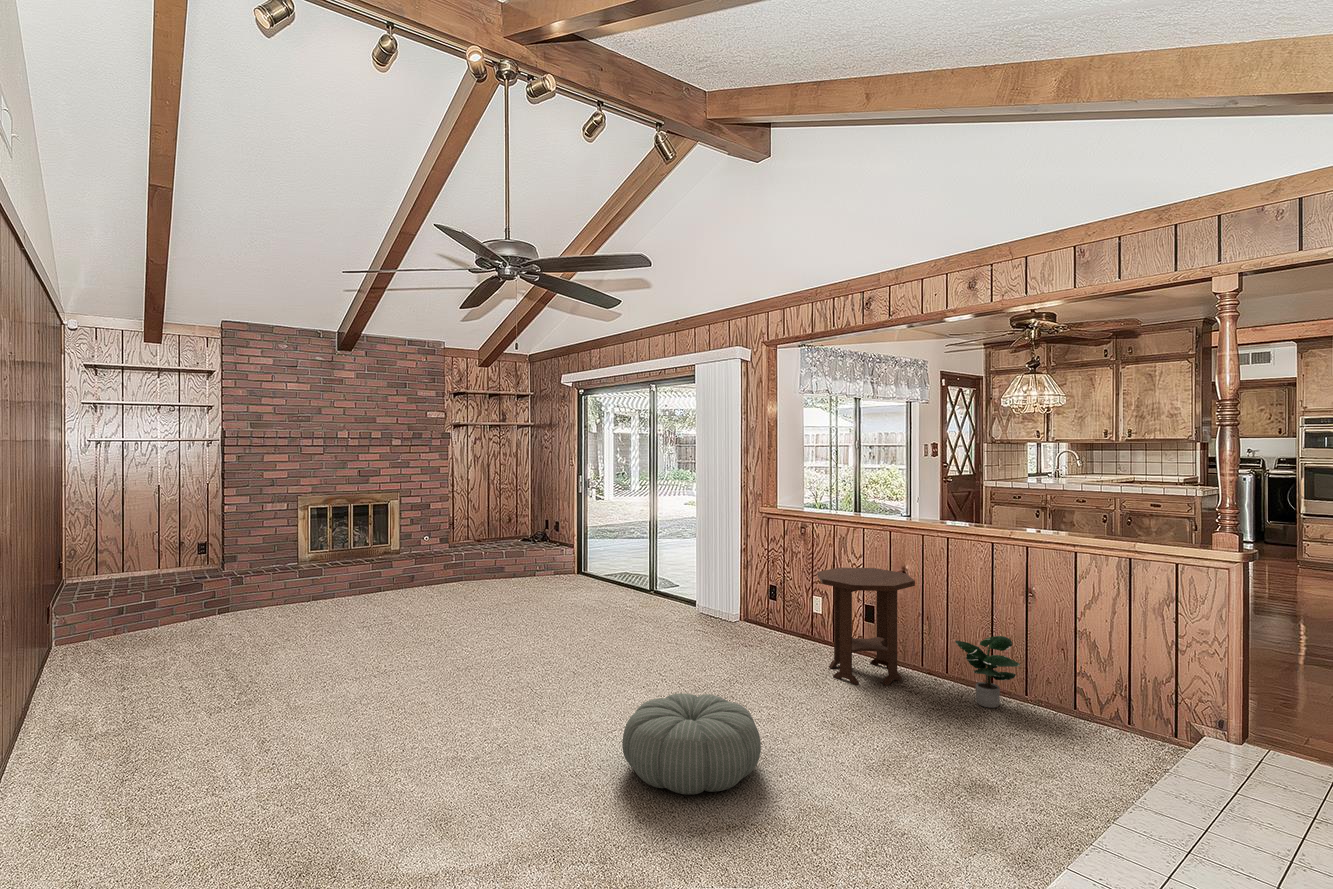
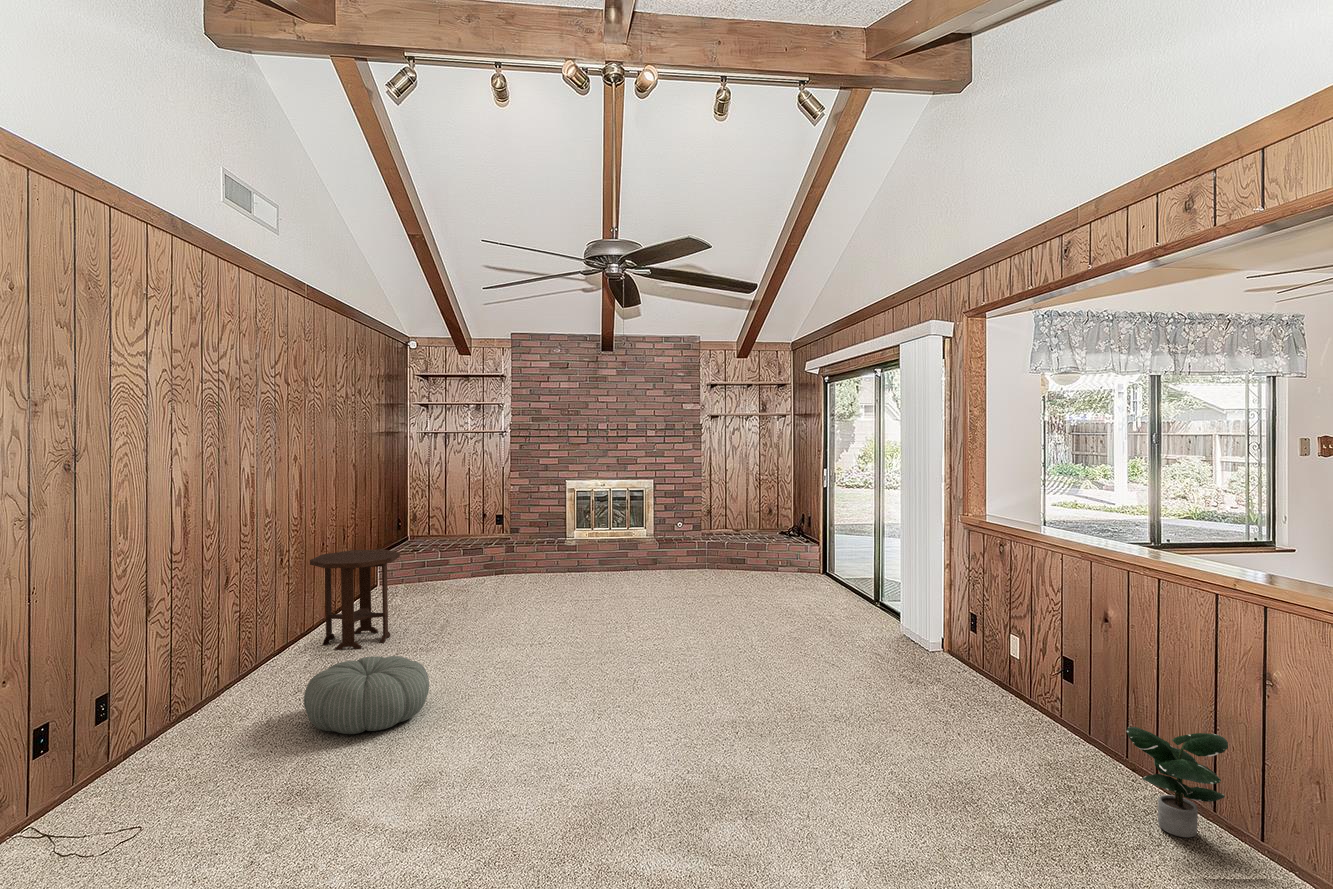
side table: present [818,568,915,686] -> present [310,549,400,650]
pouf: present [622,693,761,795] -> present [304,656,429,734]

